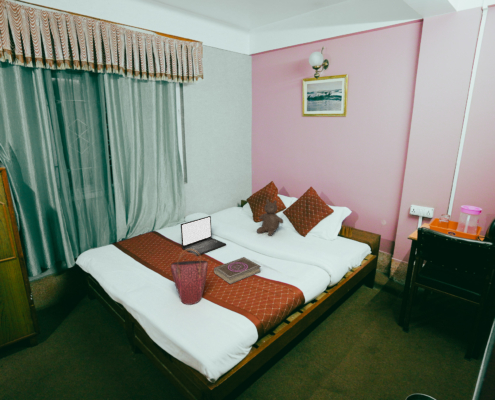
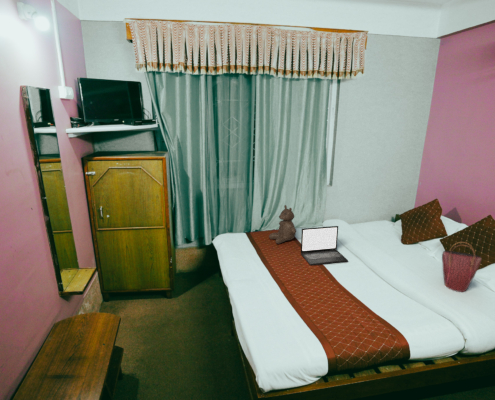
teddy bear: present [257,199,283,236] -> present [269,205,296,244]
handbag: present [171,249,208,305] -> present [442,247,481,292]
book: present [214,257,261,284] -> none [317,280,370,305]

